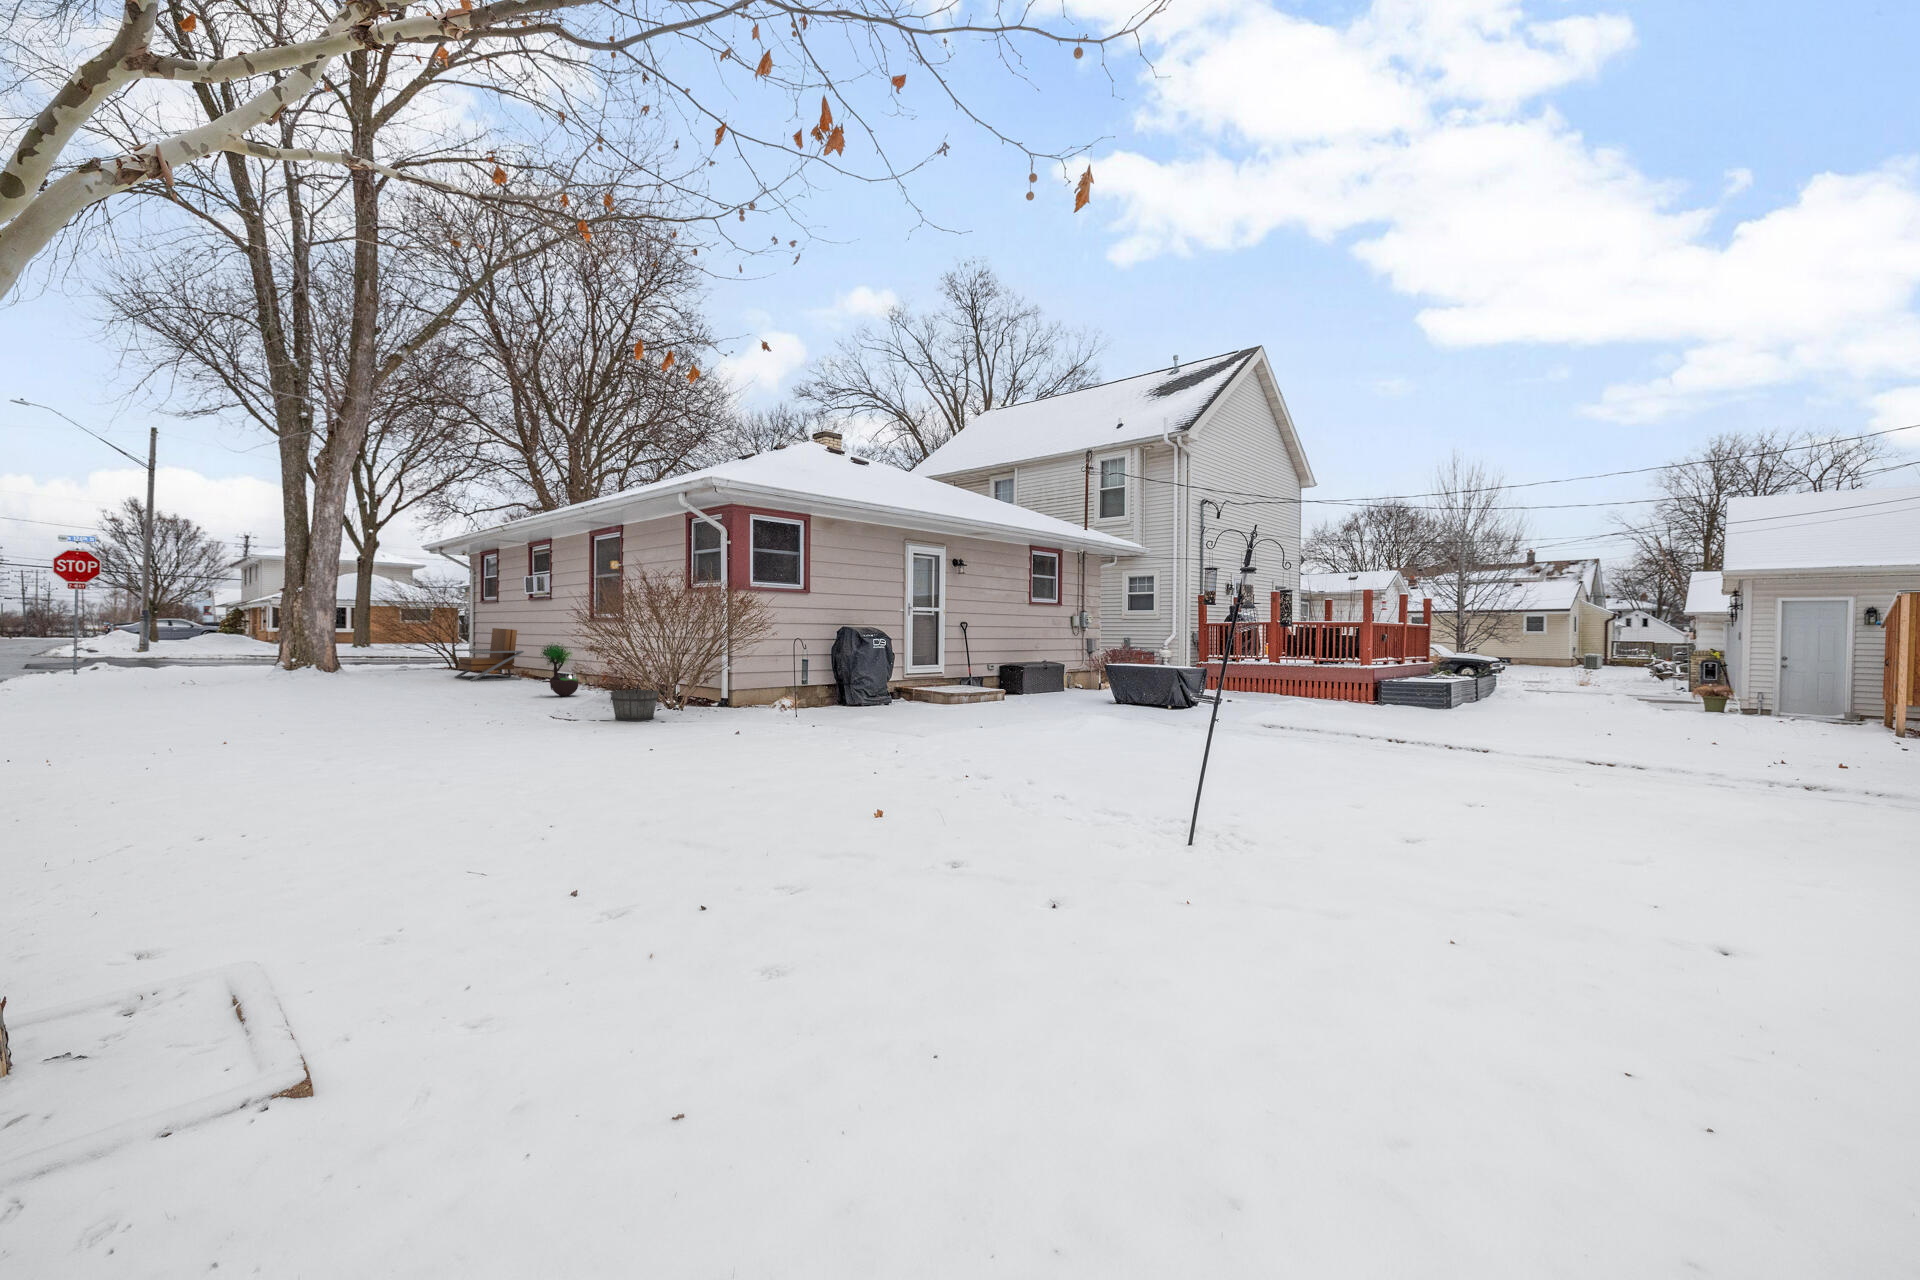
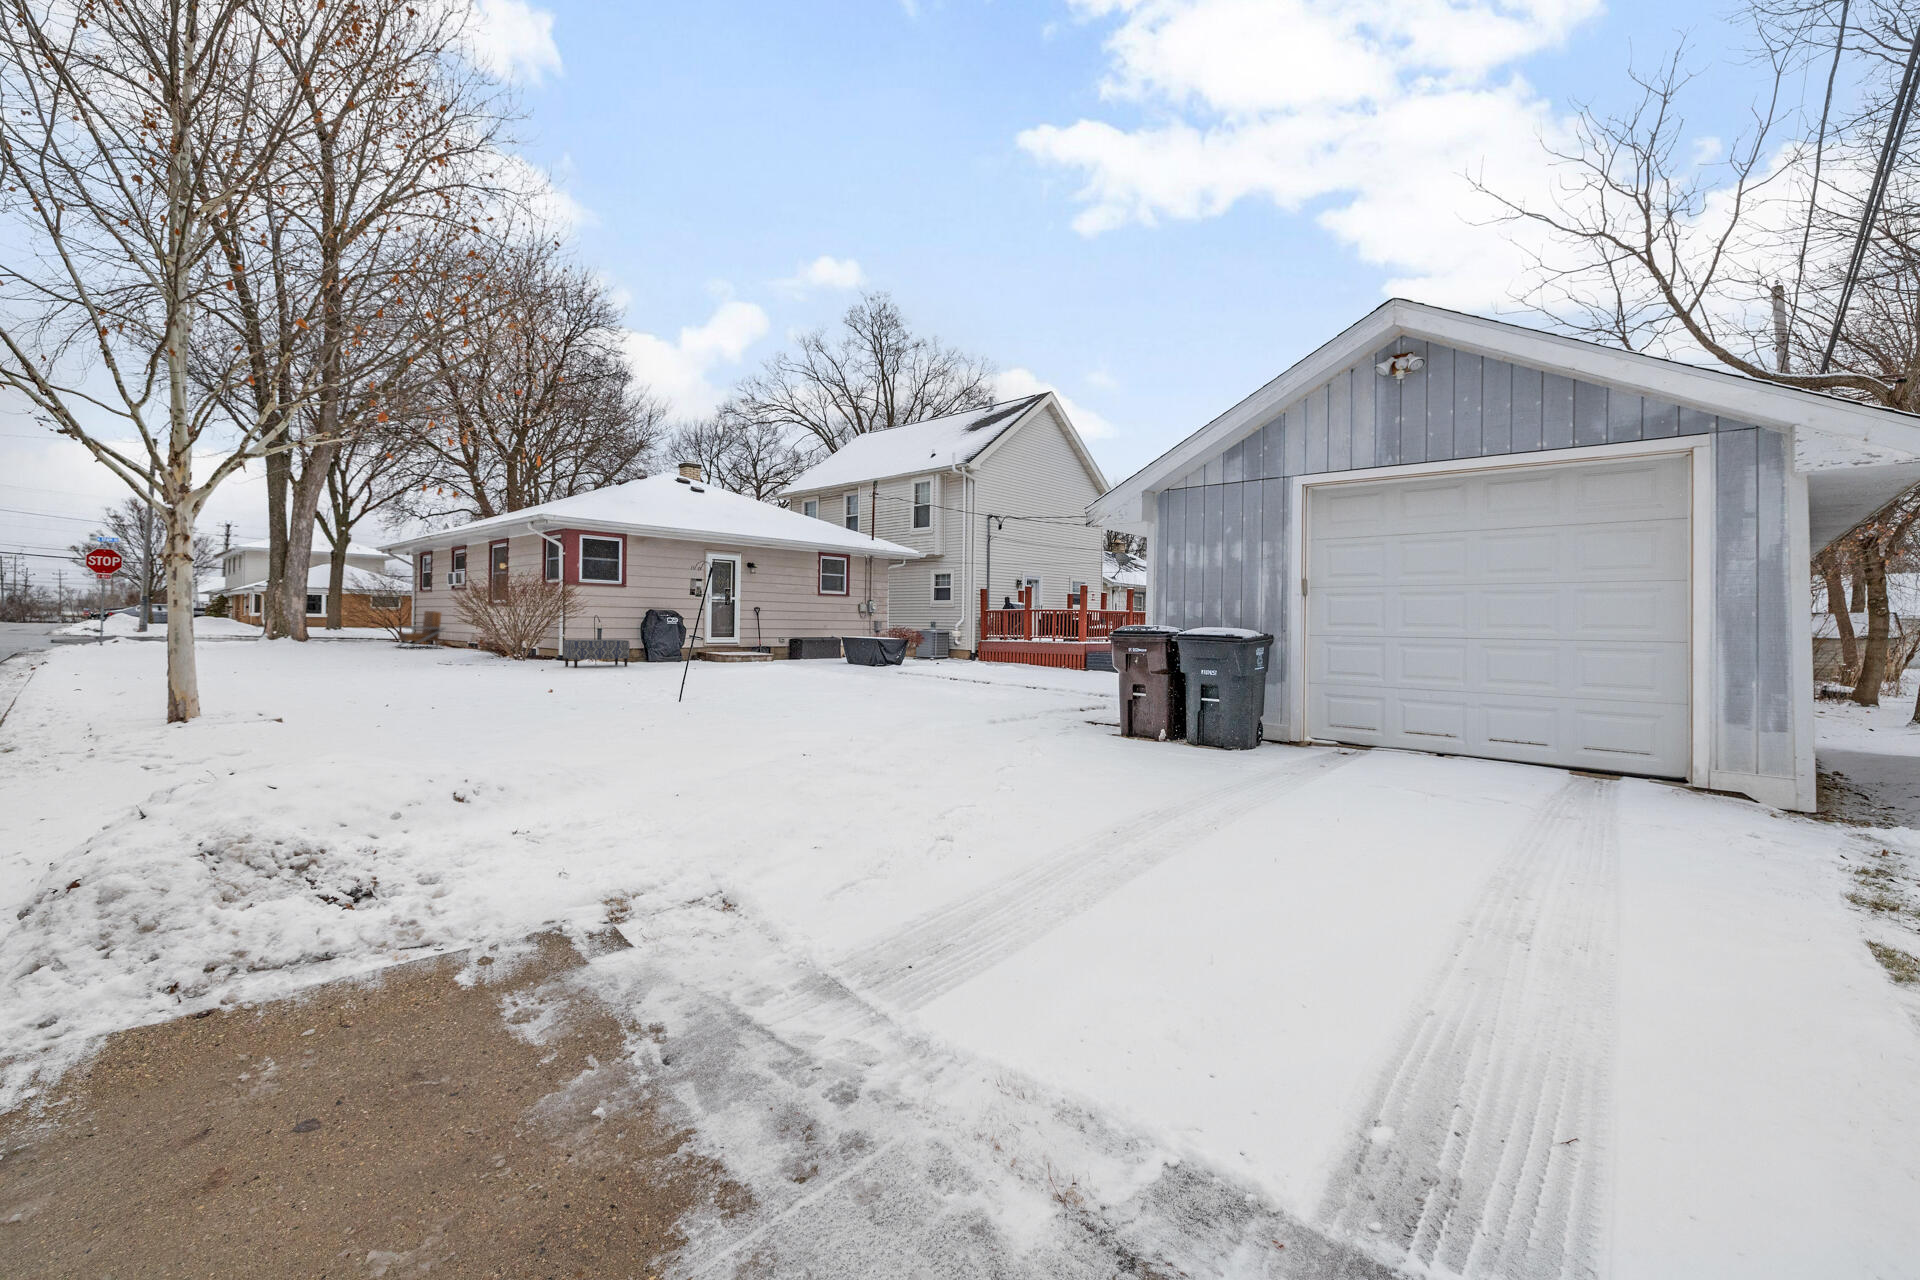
potted tree: present [541,643,579,696] -> none [447,617,474,657]
bench: none [733,672,825,719] -> present [563,640,630,668]
wooden bucket: present [610,682,659,721] -> none [478,643,512,667]

